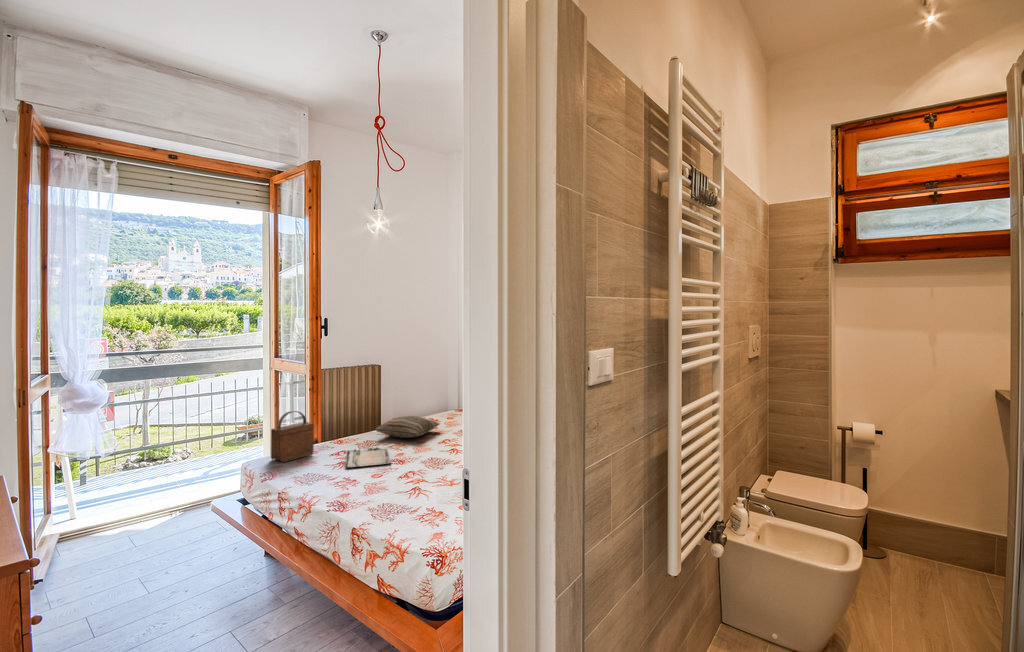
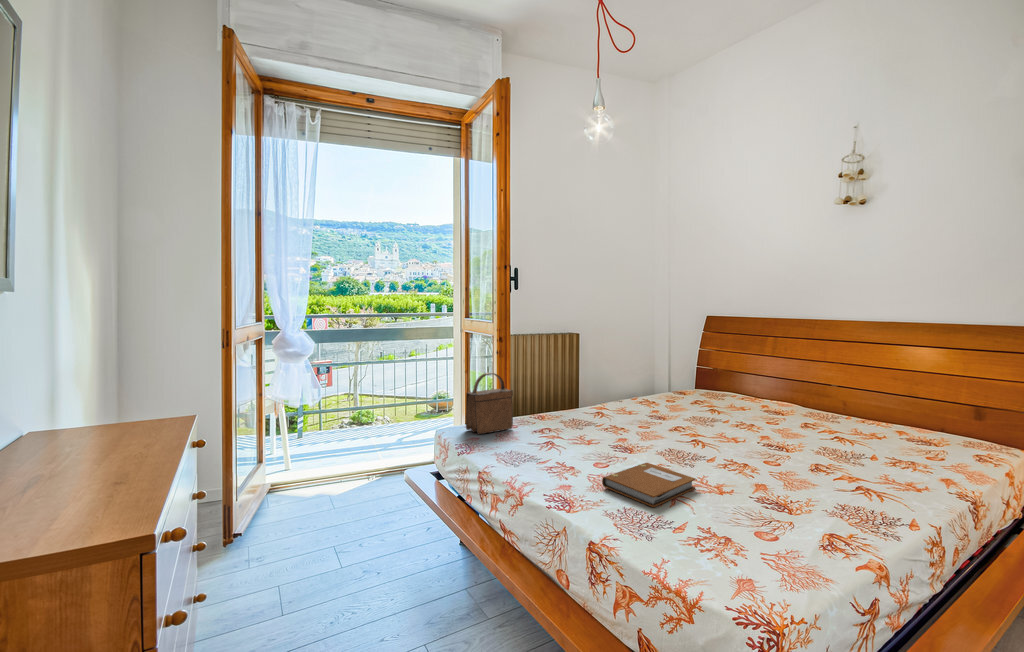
pillow: present [376,416,439,438] -> none [583,392,665,419]
tray: present [345,447,391,468] -> none [553,424,615,450]
notebook: none [372,471,436,501] -> present [602,463,696,507]

